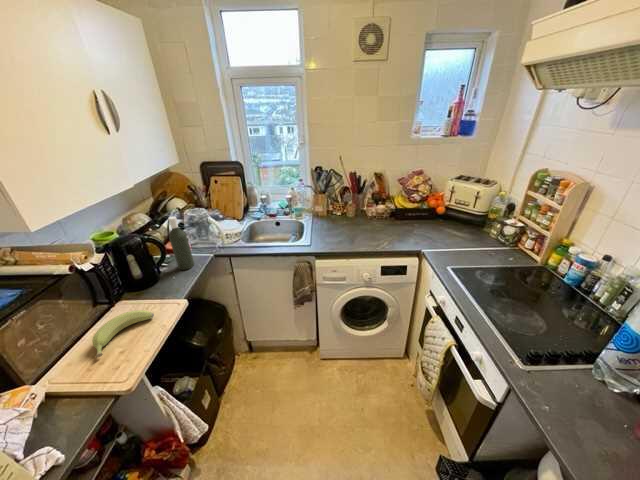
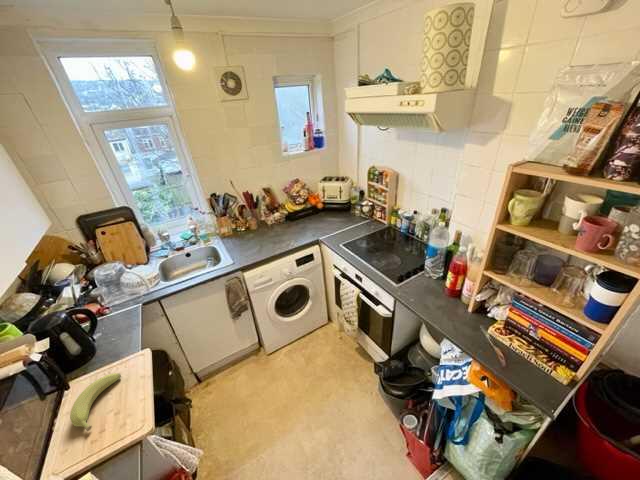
bottle: present [168,216,194,270] -> none [86,279,126,330]

